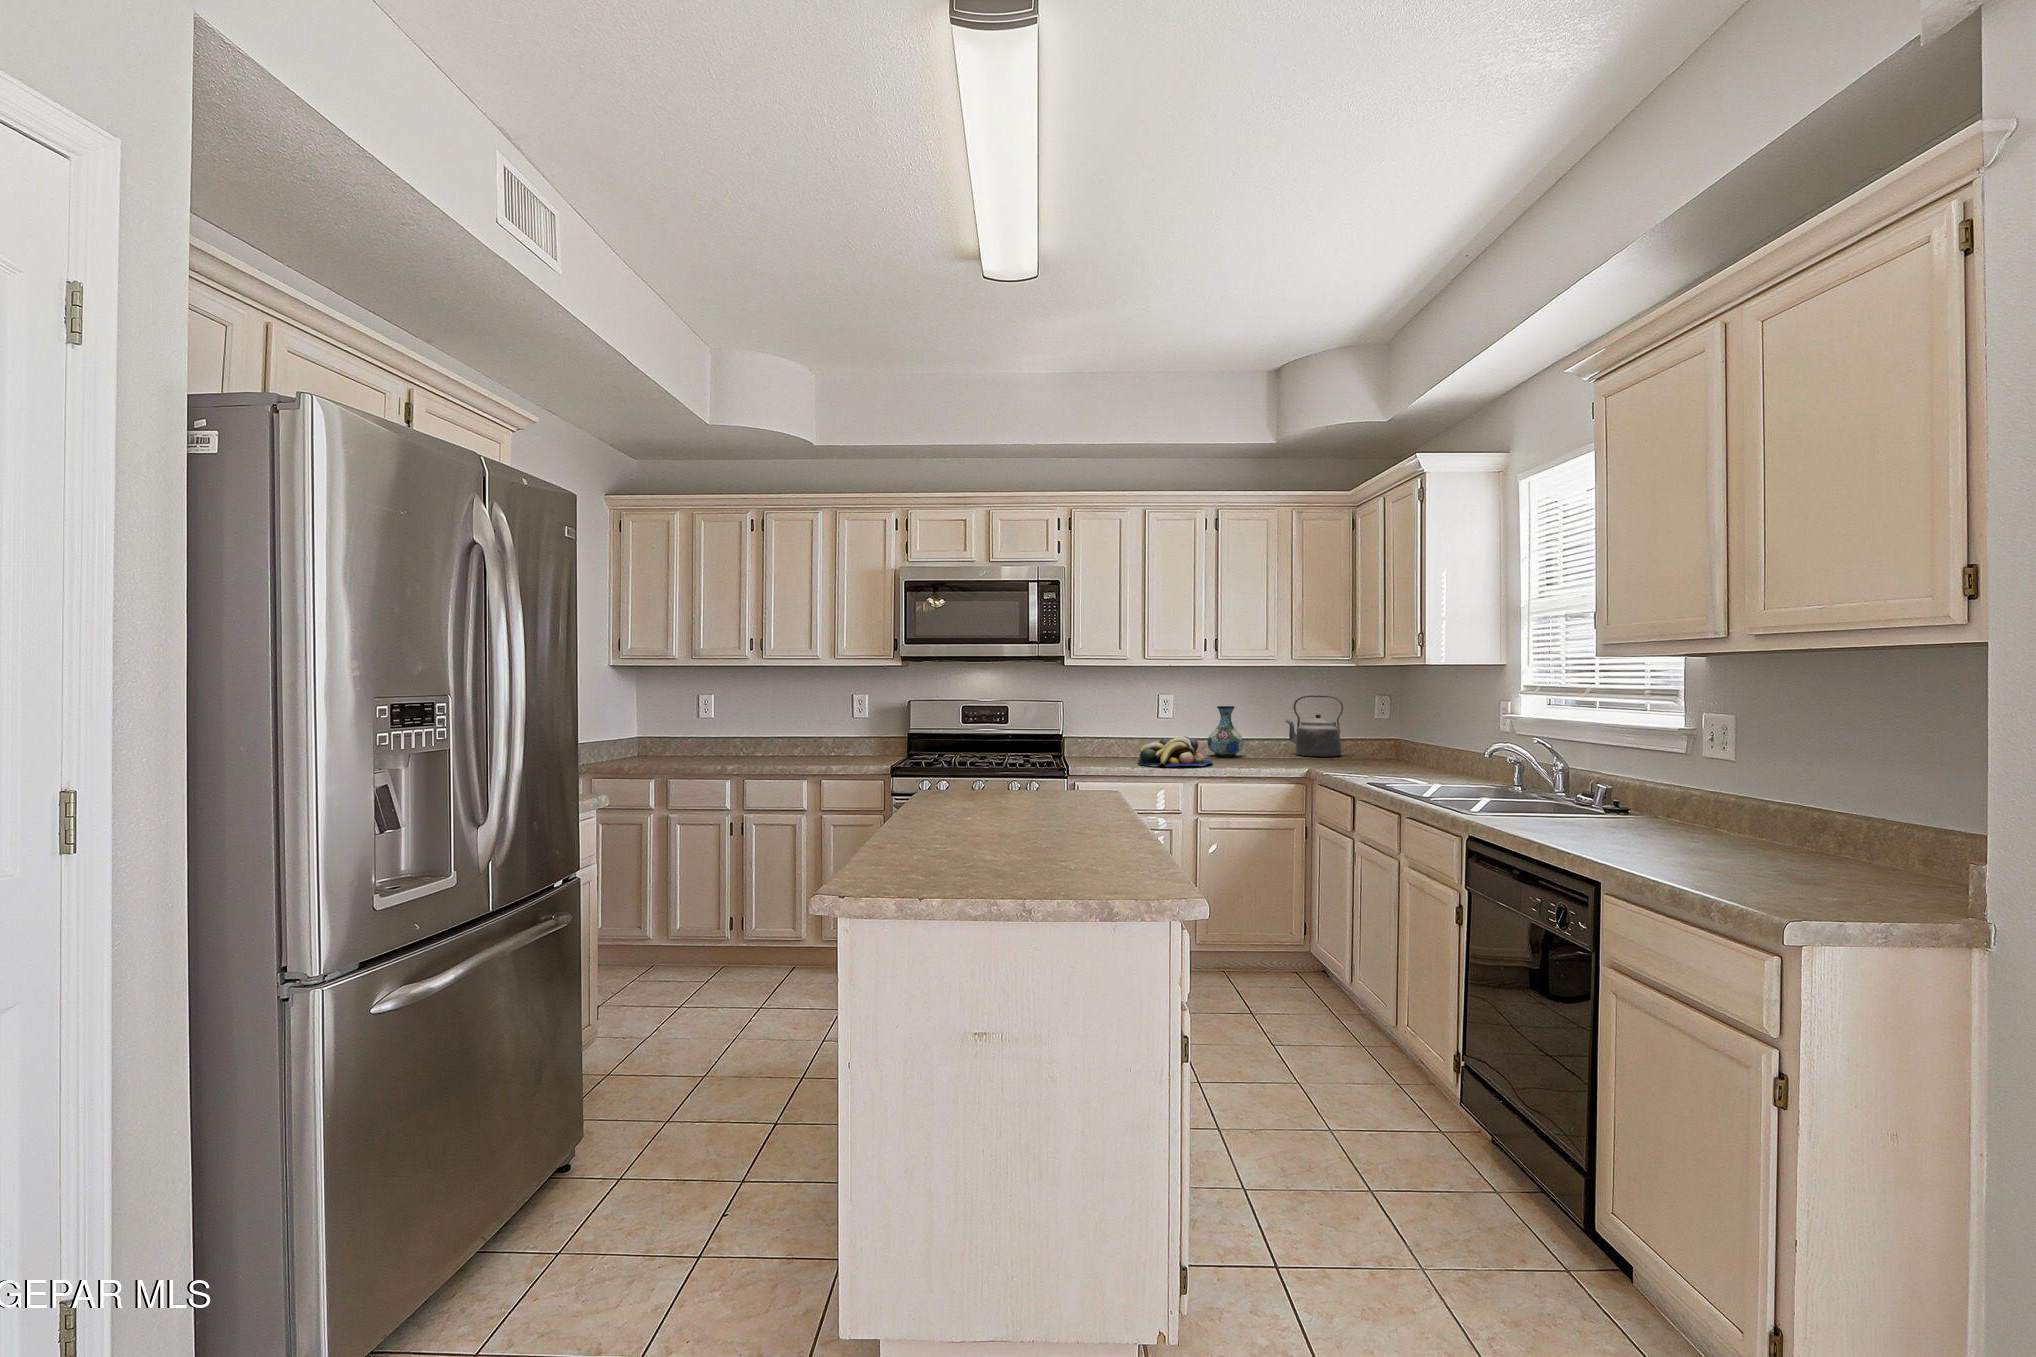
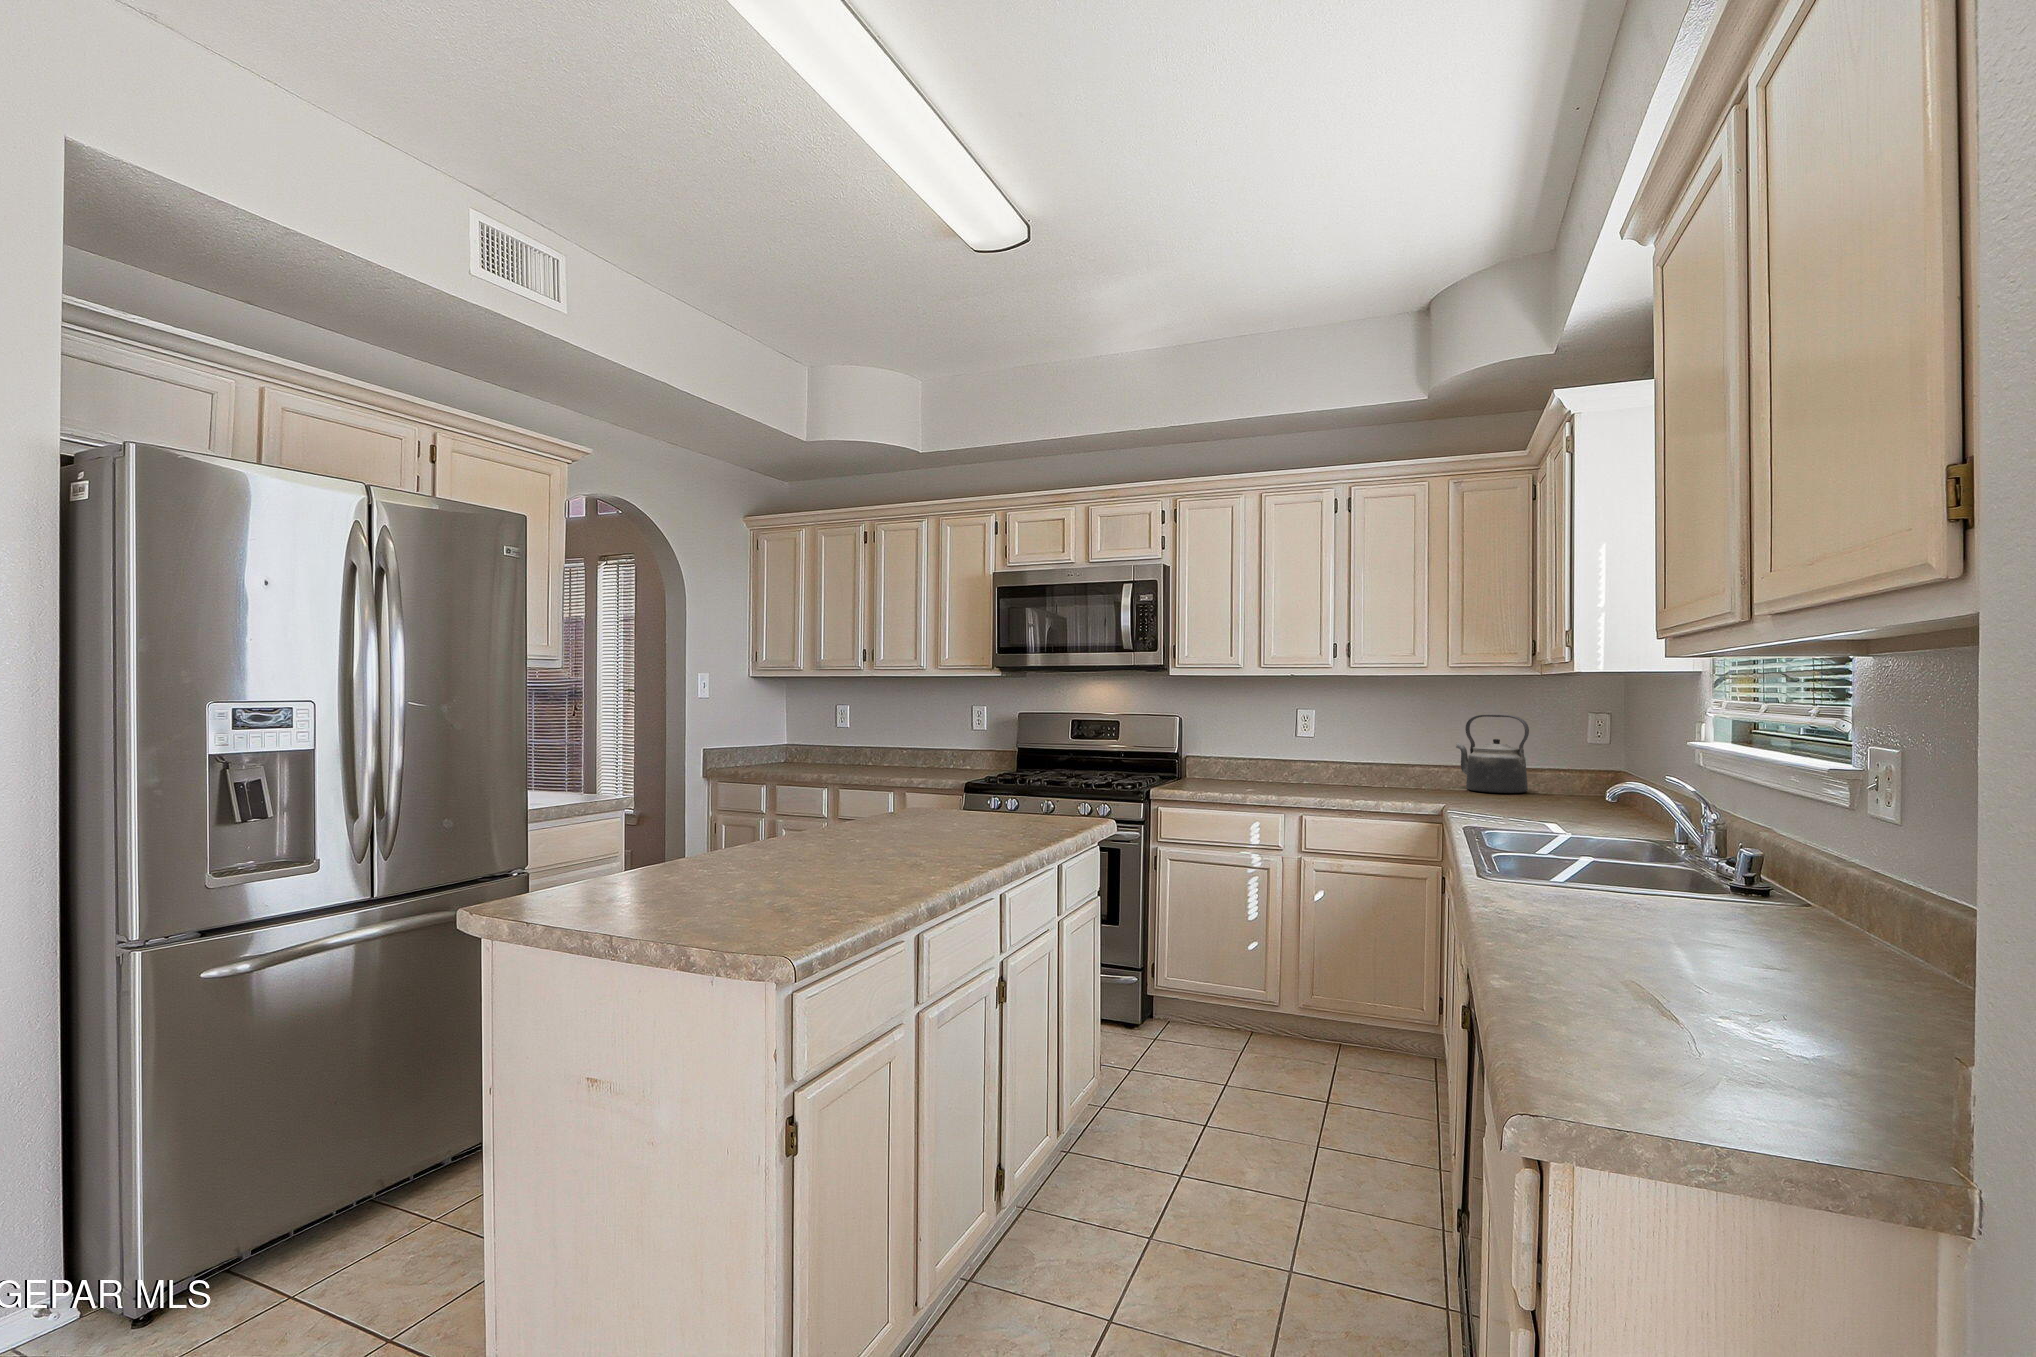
vase: present [1208,706,1243,757] -> none [1347,726,1392,788]
fruit bowl: present [1138,736,1213,767] -> none [1238,761,1332,796]

